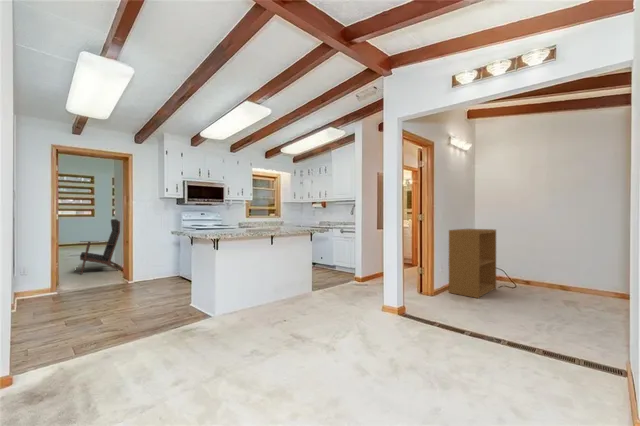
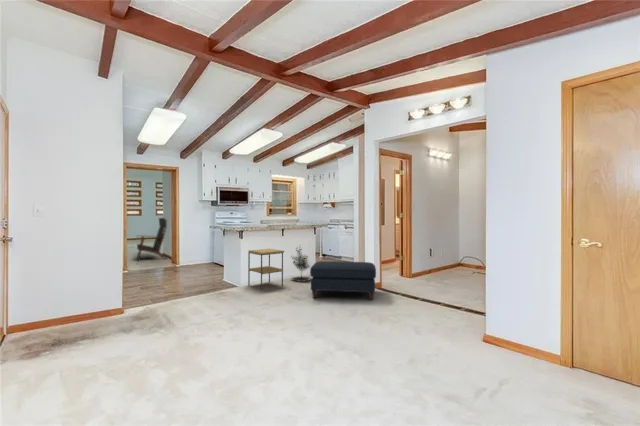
bookshelf: present [449,229,496,298] -> none [426,225,469,281]
potted tree: none [282,255,310,304] -> present [292,249,310,282]
side table: none [226,261,276,321] -> present [248,249,284,290]
ottoman: none [317,279,410,336] -> present [310,261,376,300]

